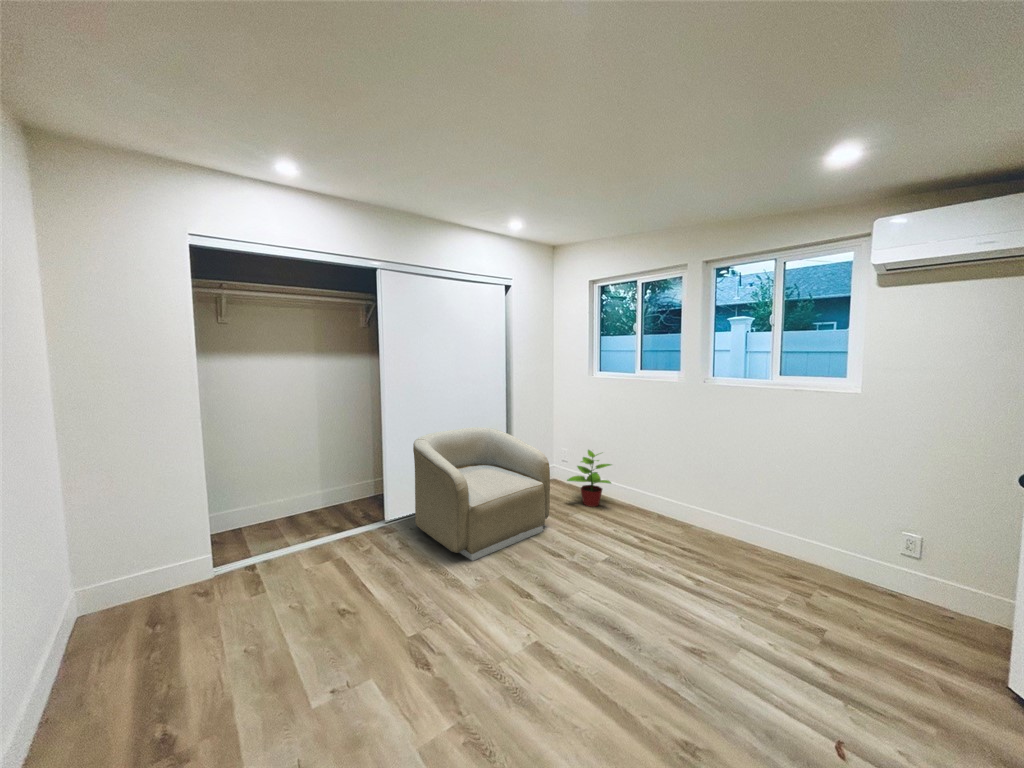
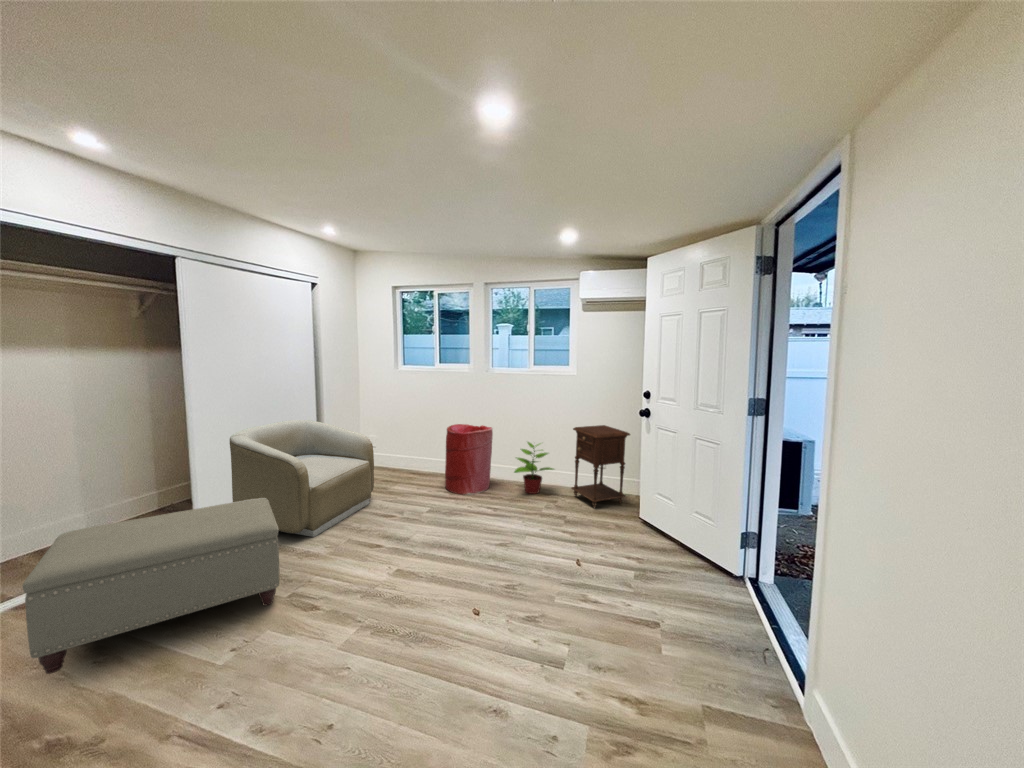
potted plant: present [567,450,611,507] -> present [514,442,554,494]
laundry hamper: none [637,450,707,549] -> present [445,424,493,495]
nightstand: none [843,480,990,638] -> present [572,425,630,508]
ottoman: none [203,512,419,646] -> present [22,498,279,674]

